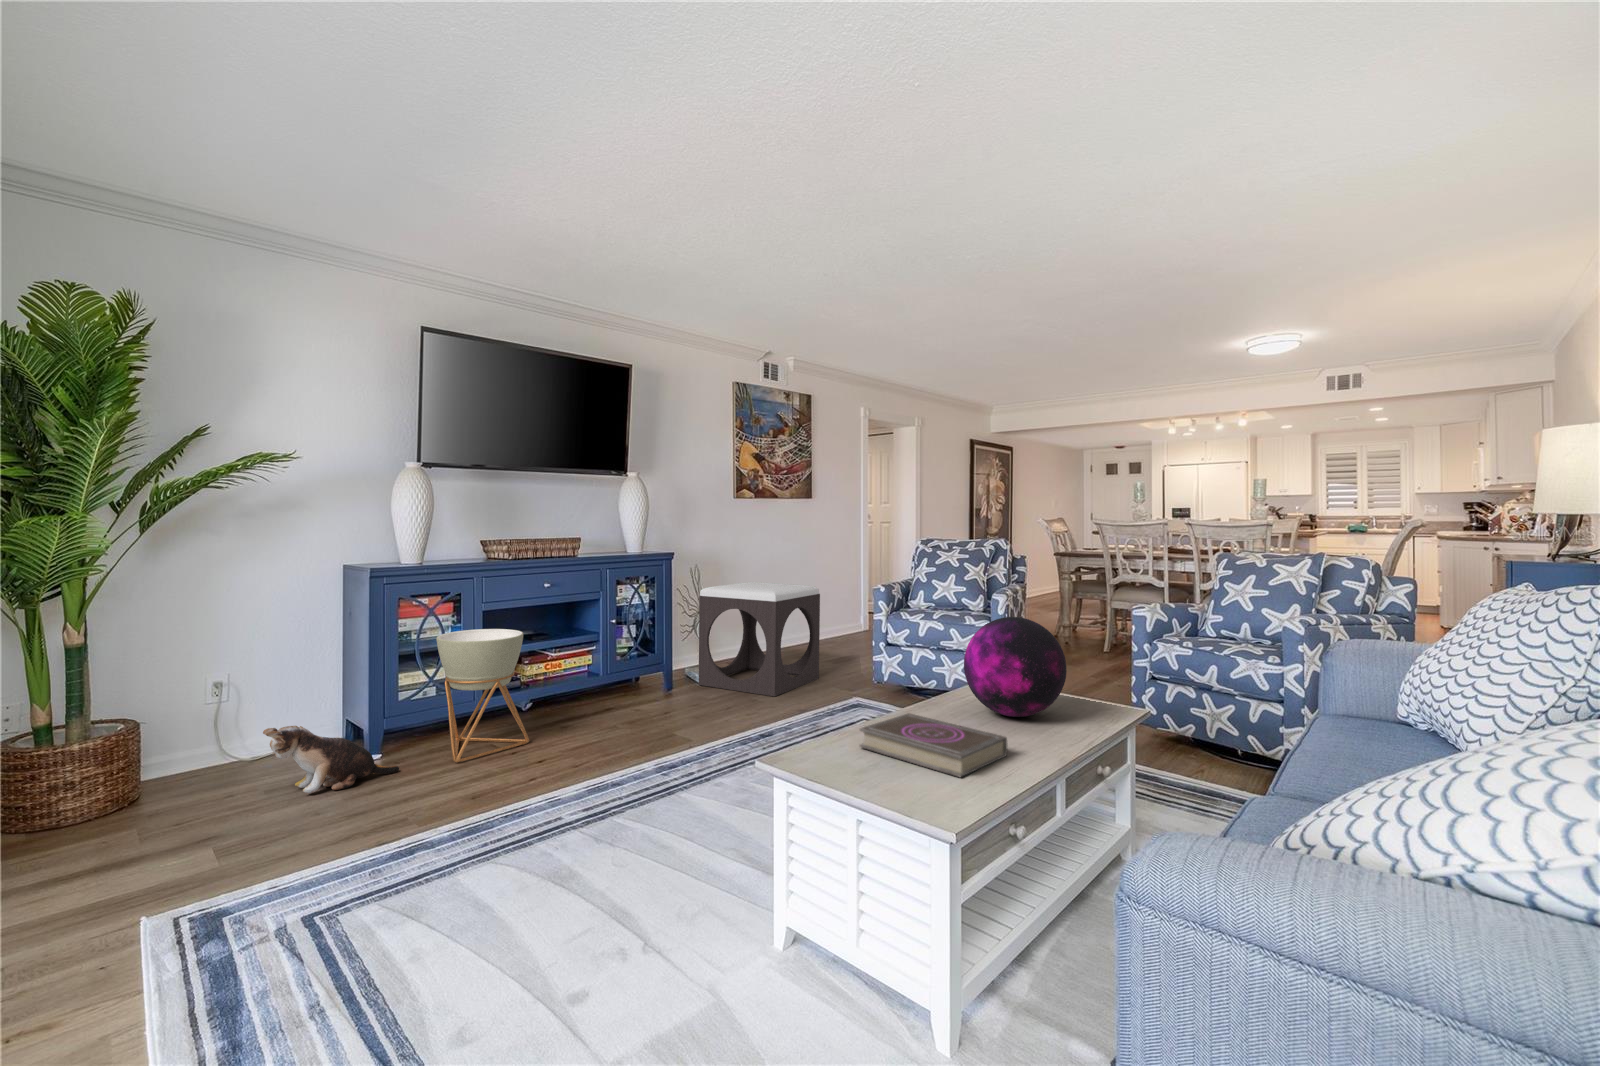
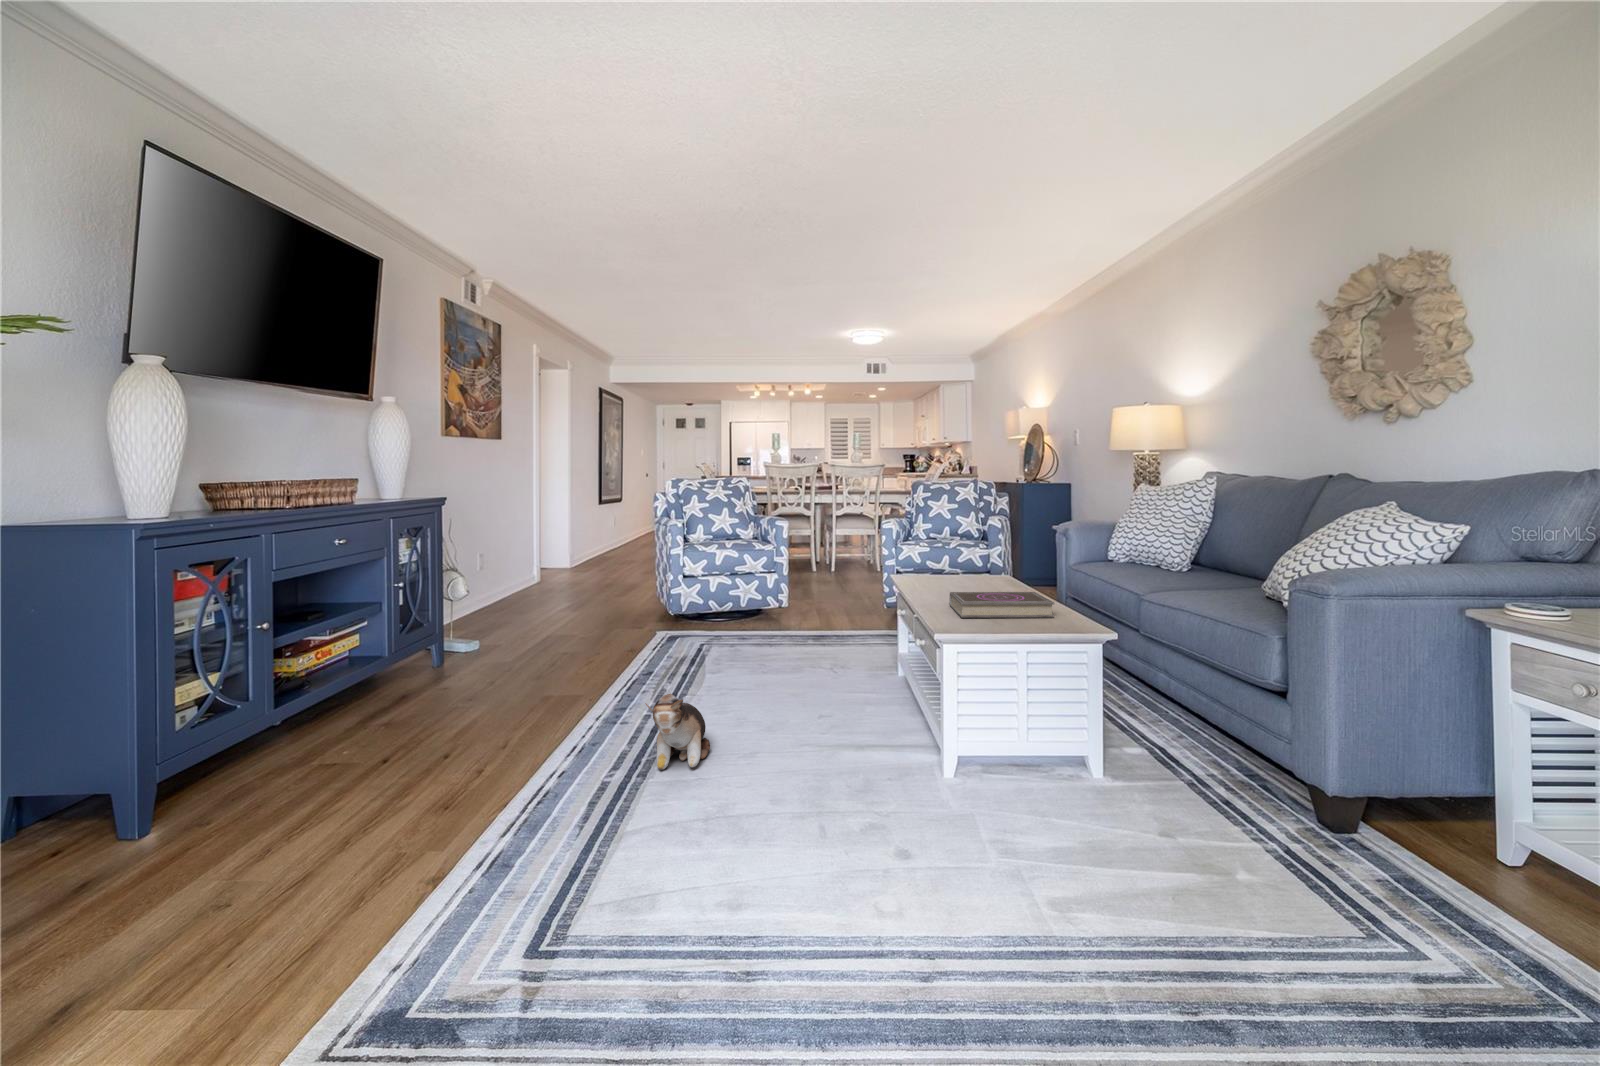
footstool: present [699,582,820,696] -> none [480,528,599,650]
decorative orb: present [964,617,1067,717] -> none [933,516,1008,589]
planter: present [437,629,529,762] -> none [261,599,403,783]
plush toy: present [263,726,399,793] -> present [645,694,710,770]

